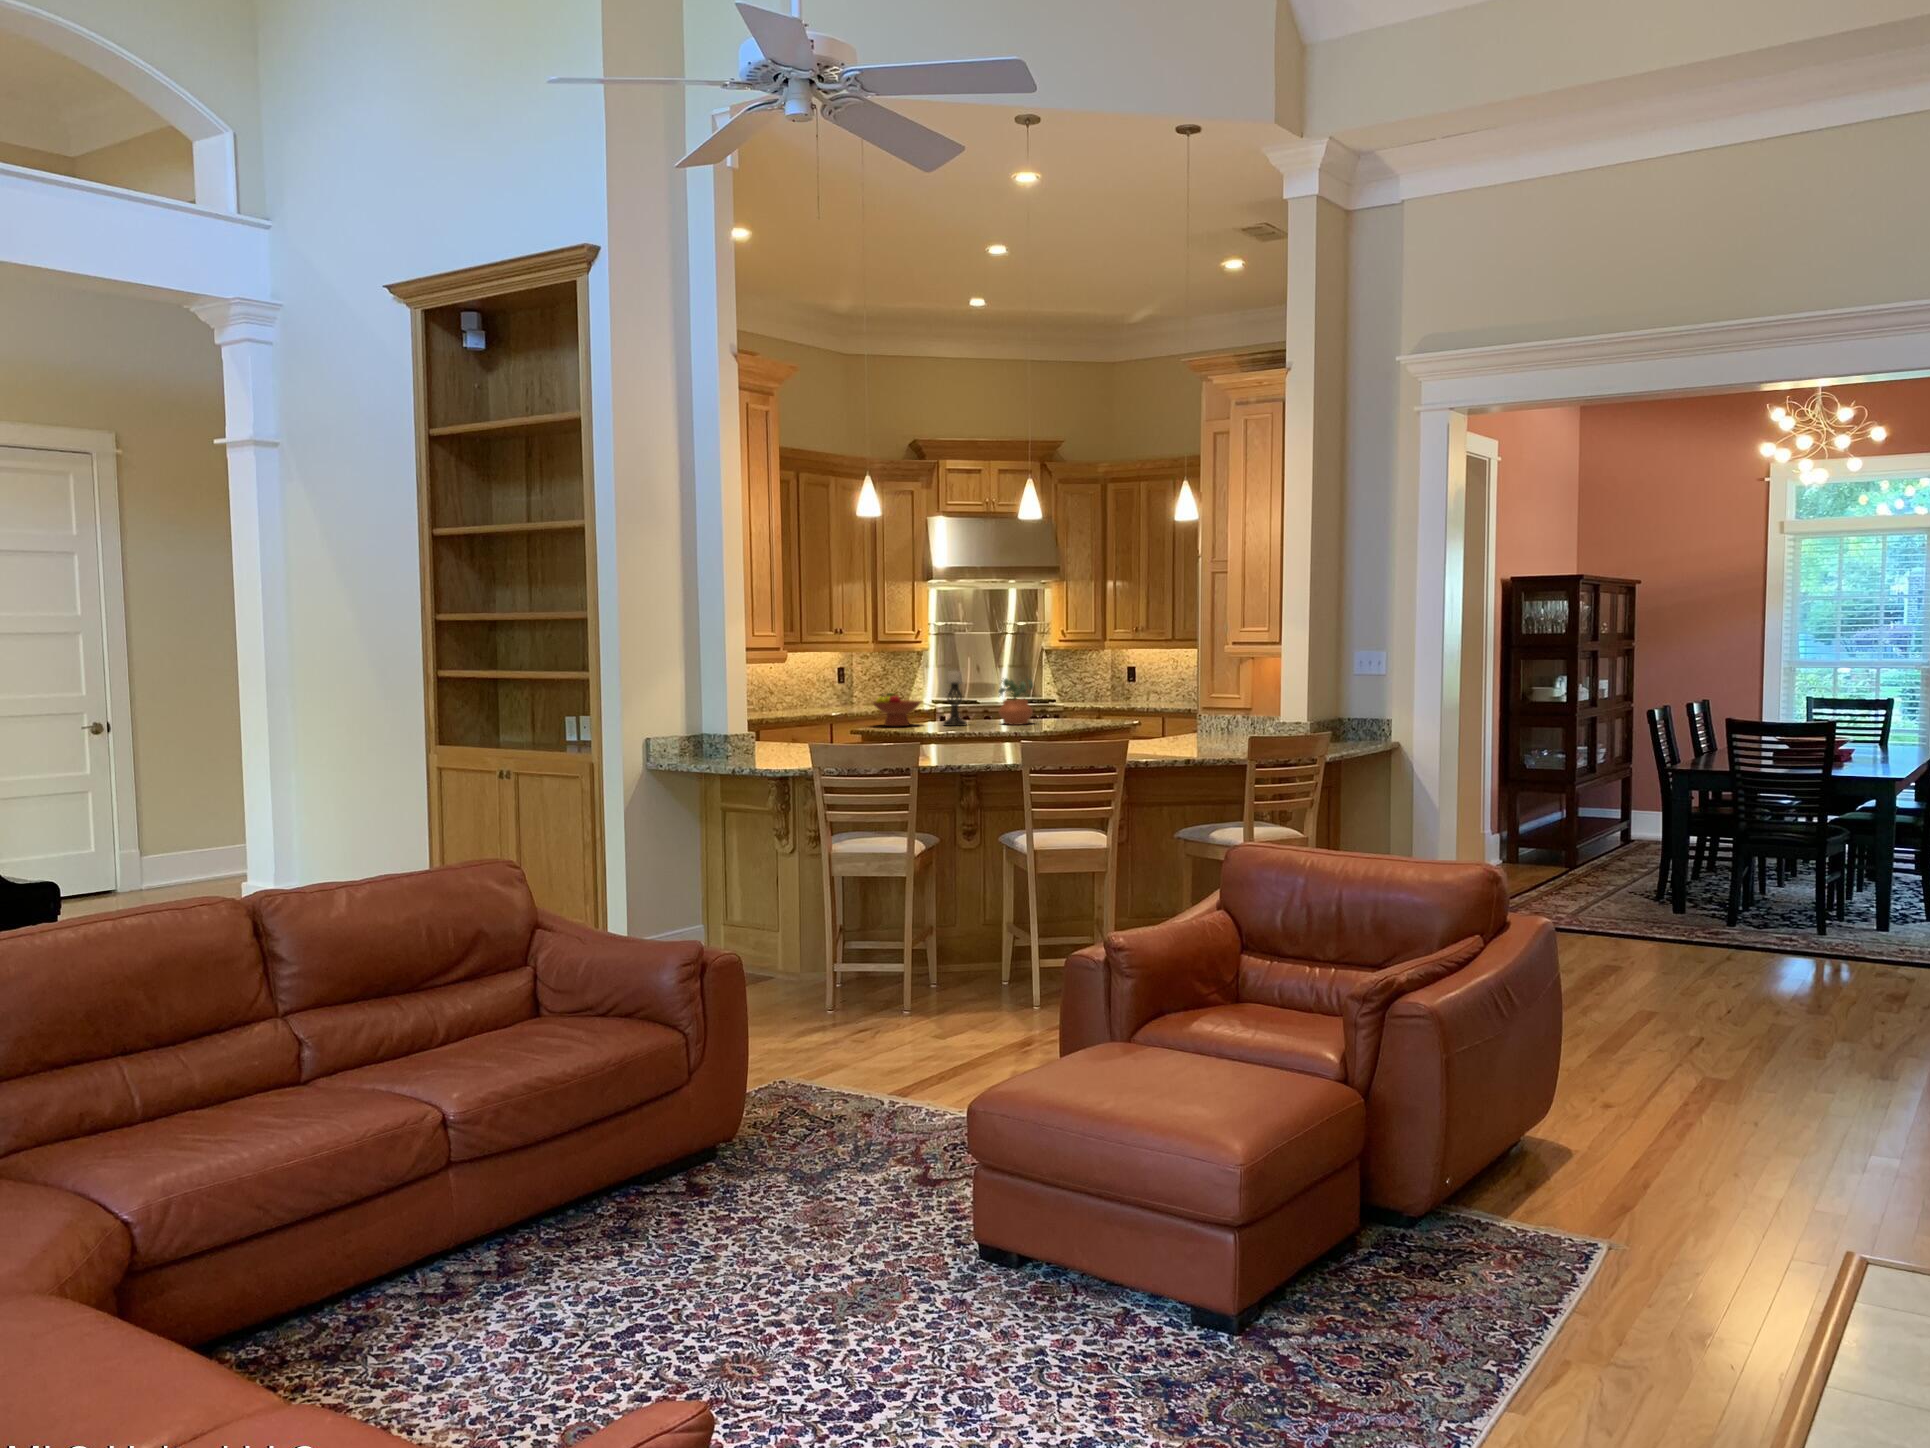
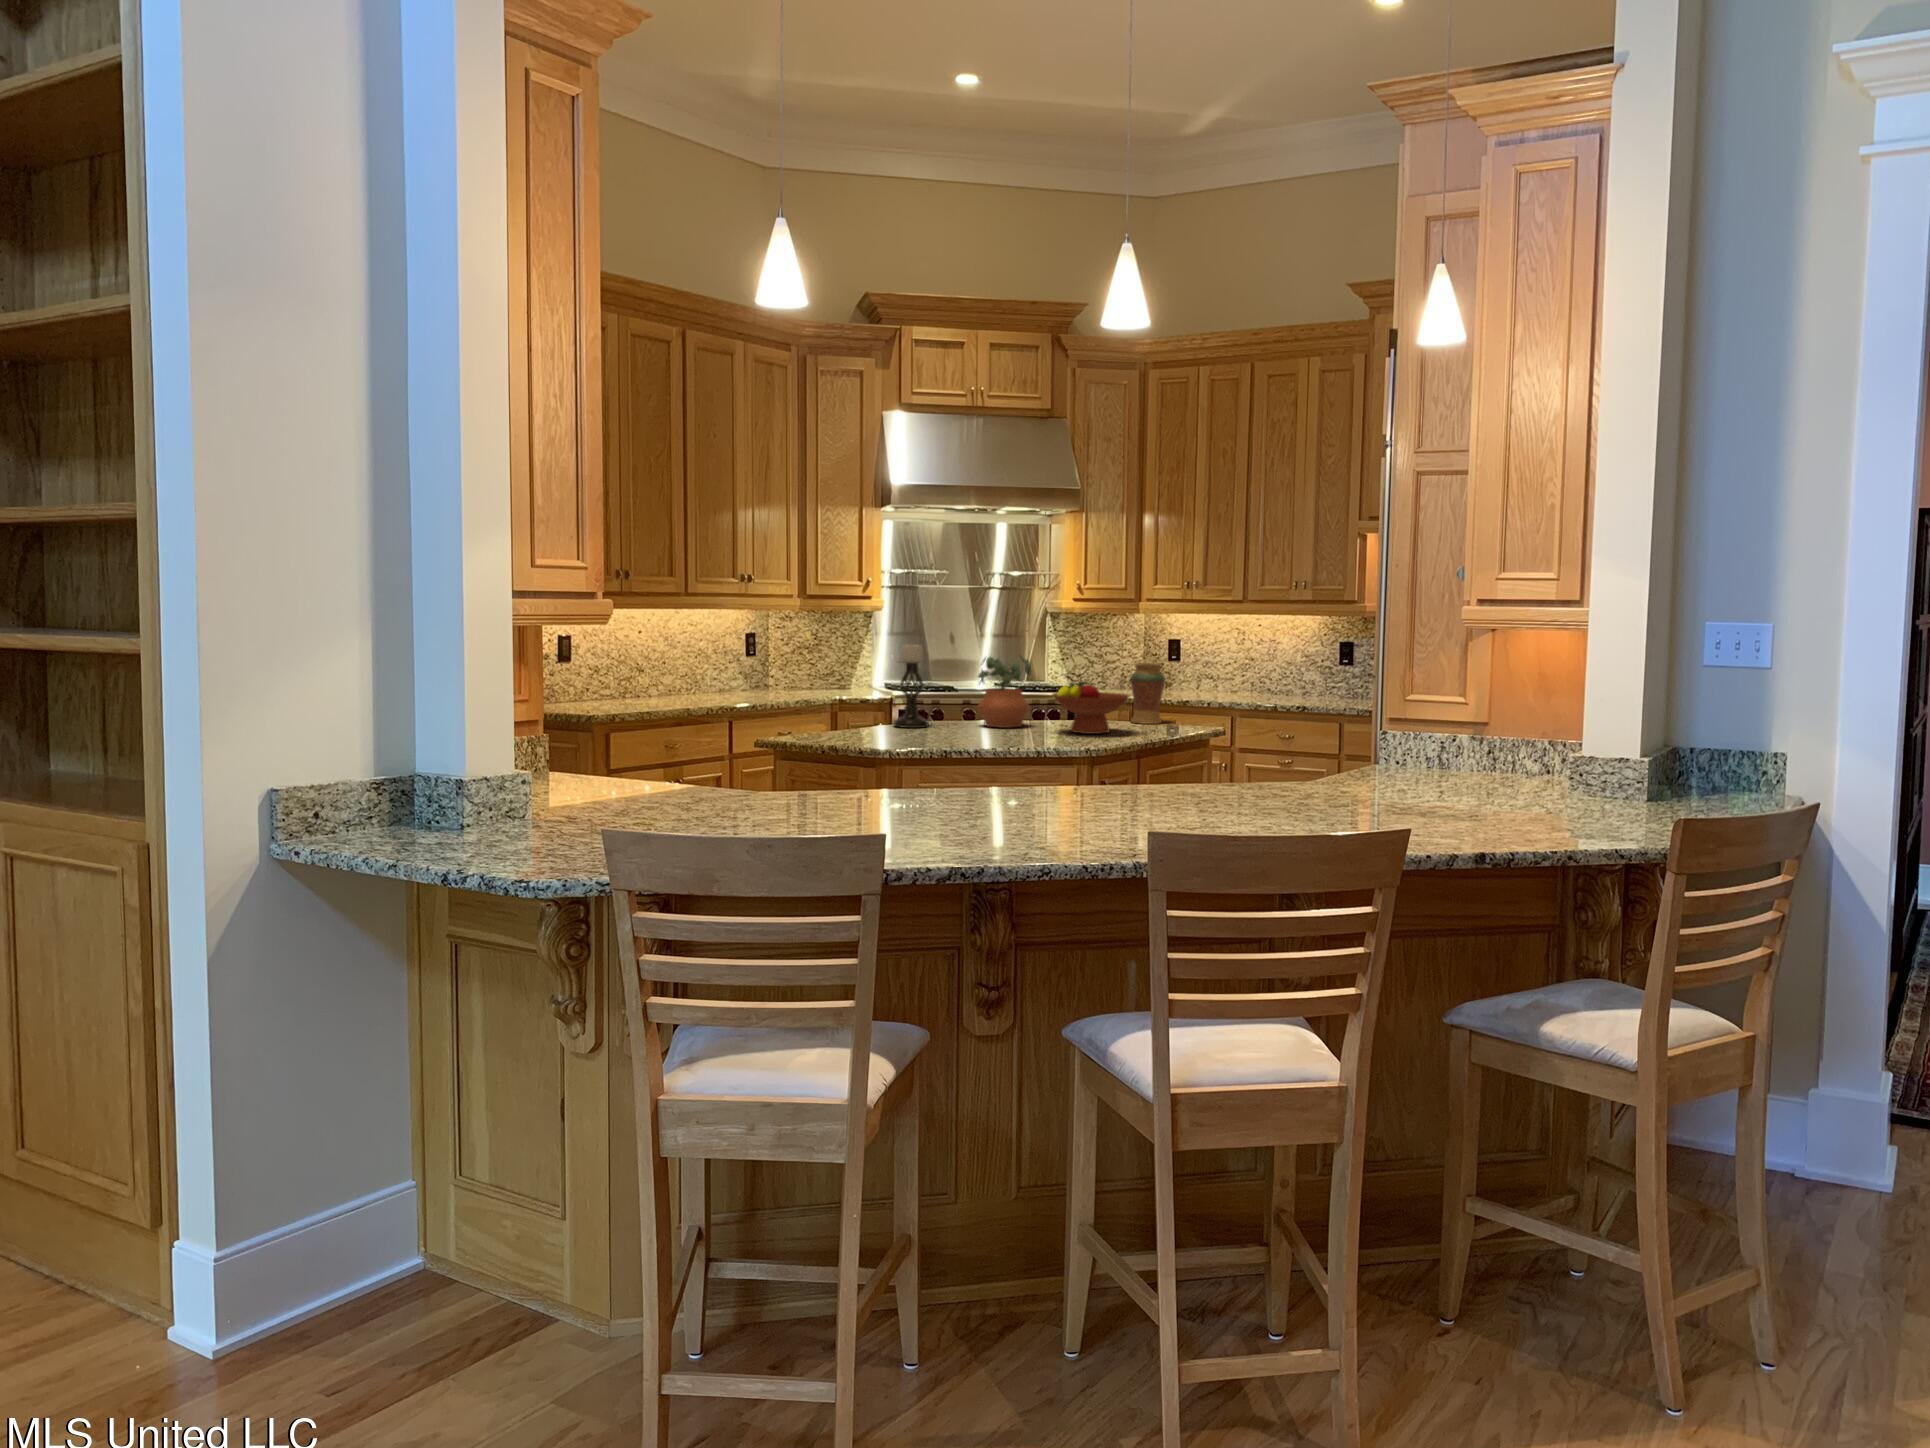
decorative vase: none [1099,681,1123,721] -> present [1130,663,1165,724]
fruit bowl: present [873,693,921,726] -> present [1052,681,1130,734]

